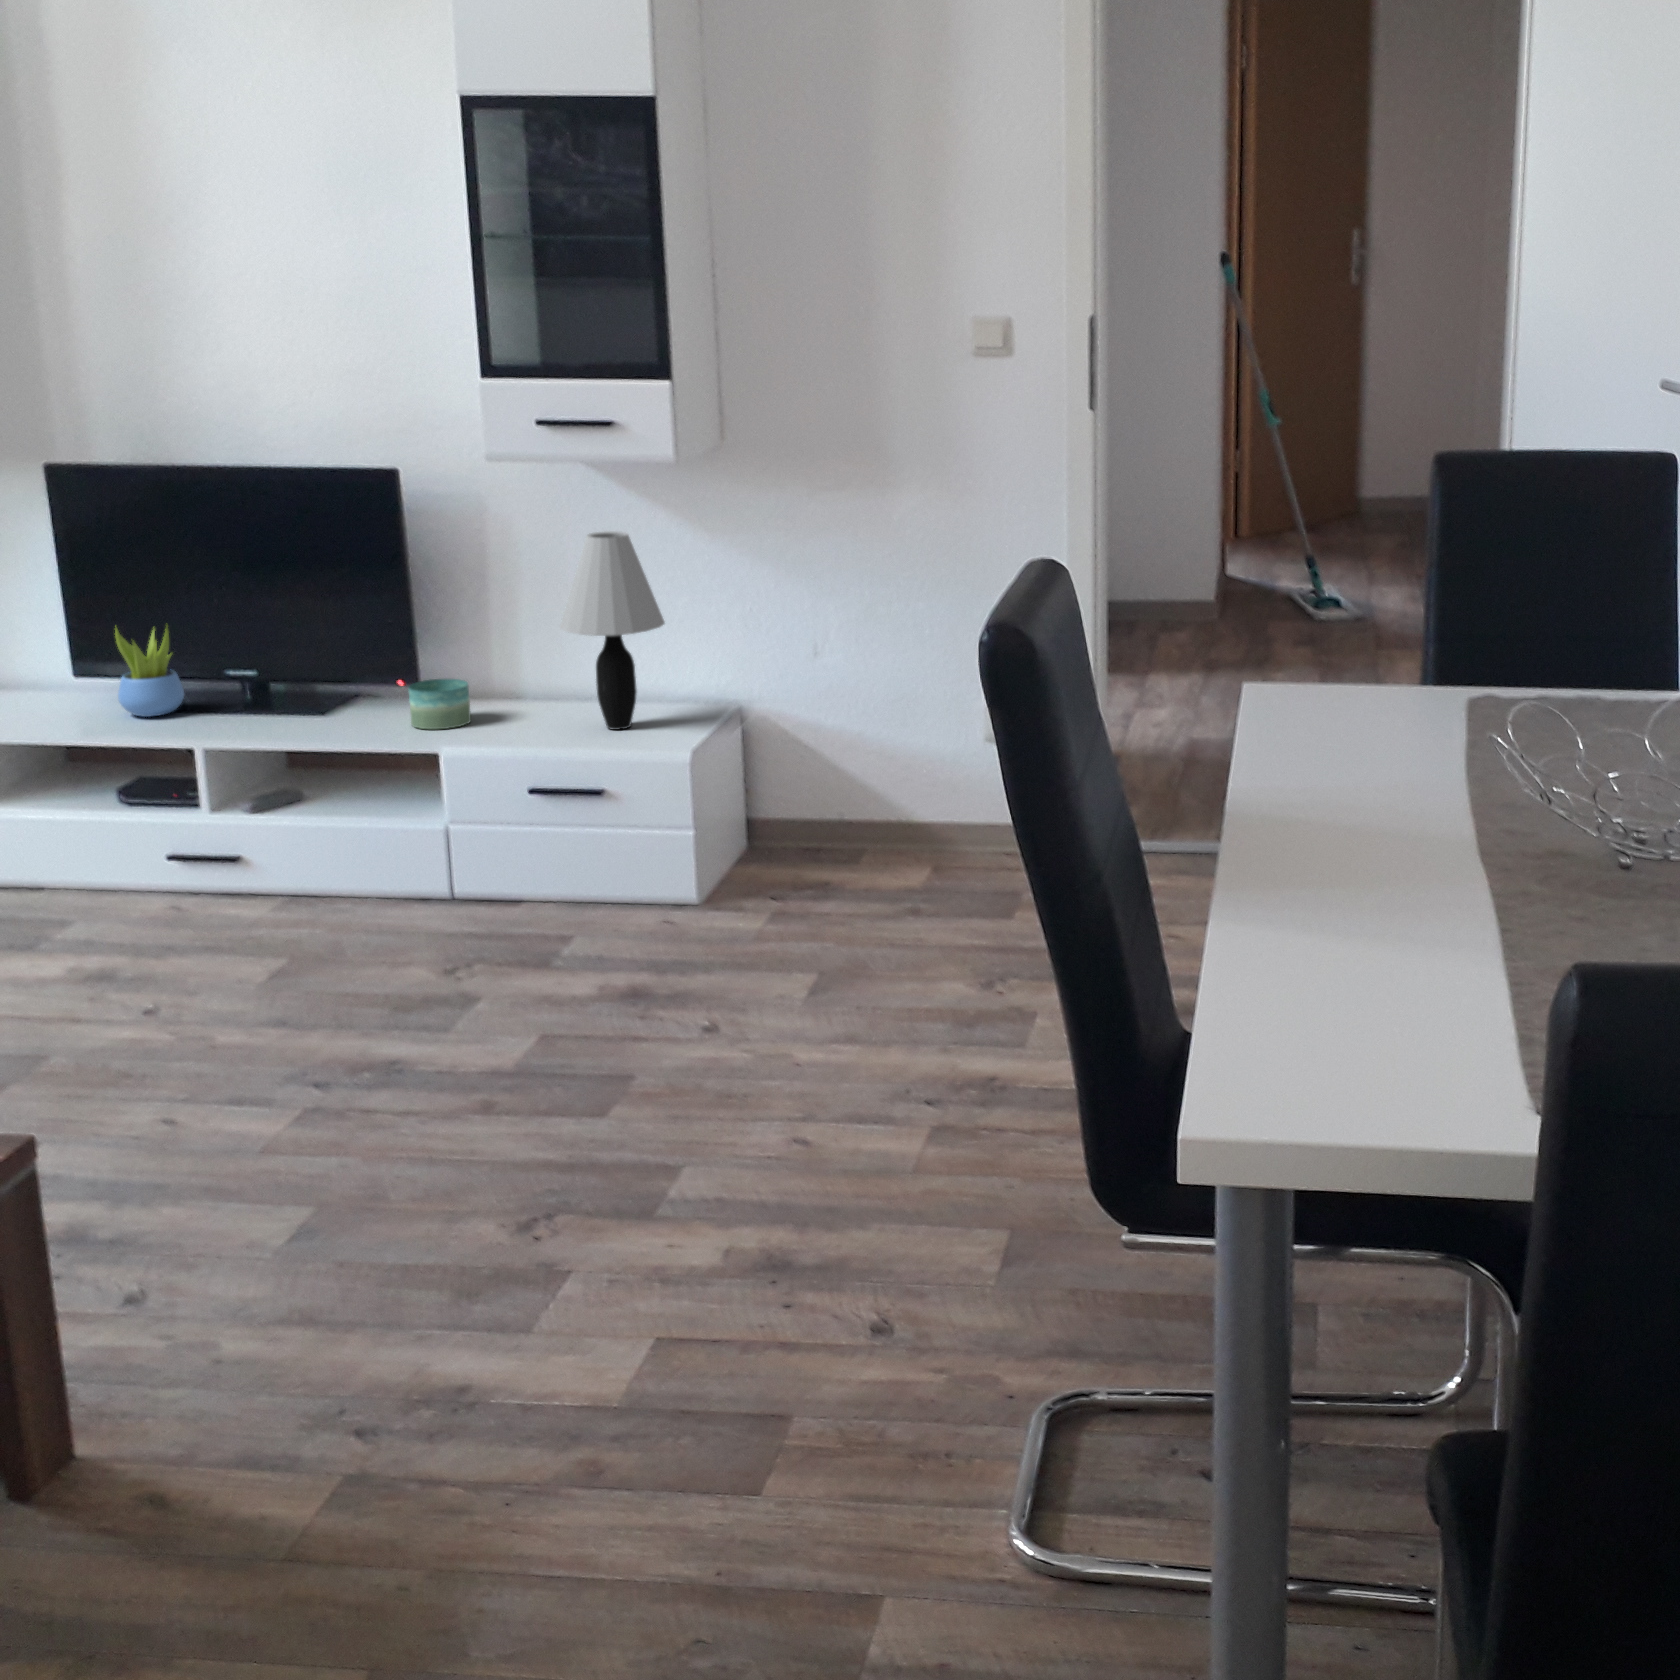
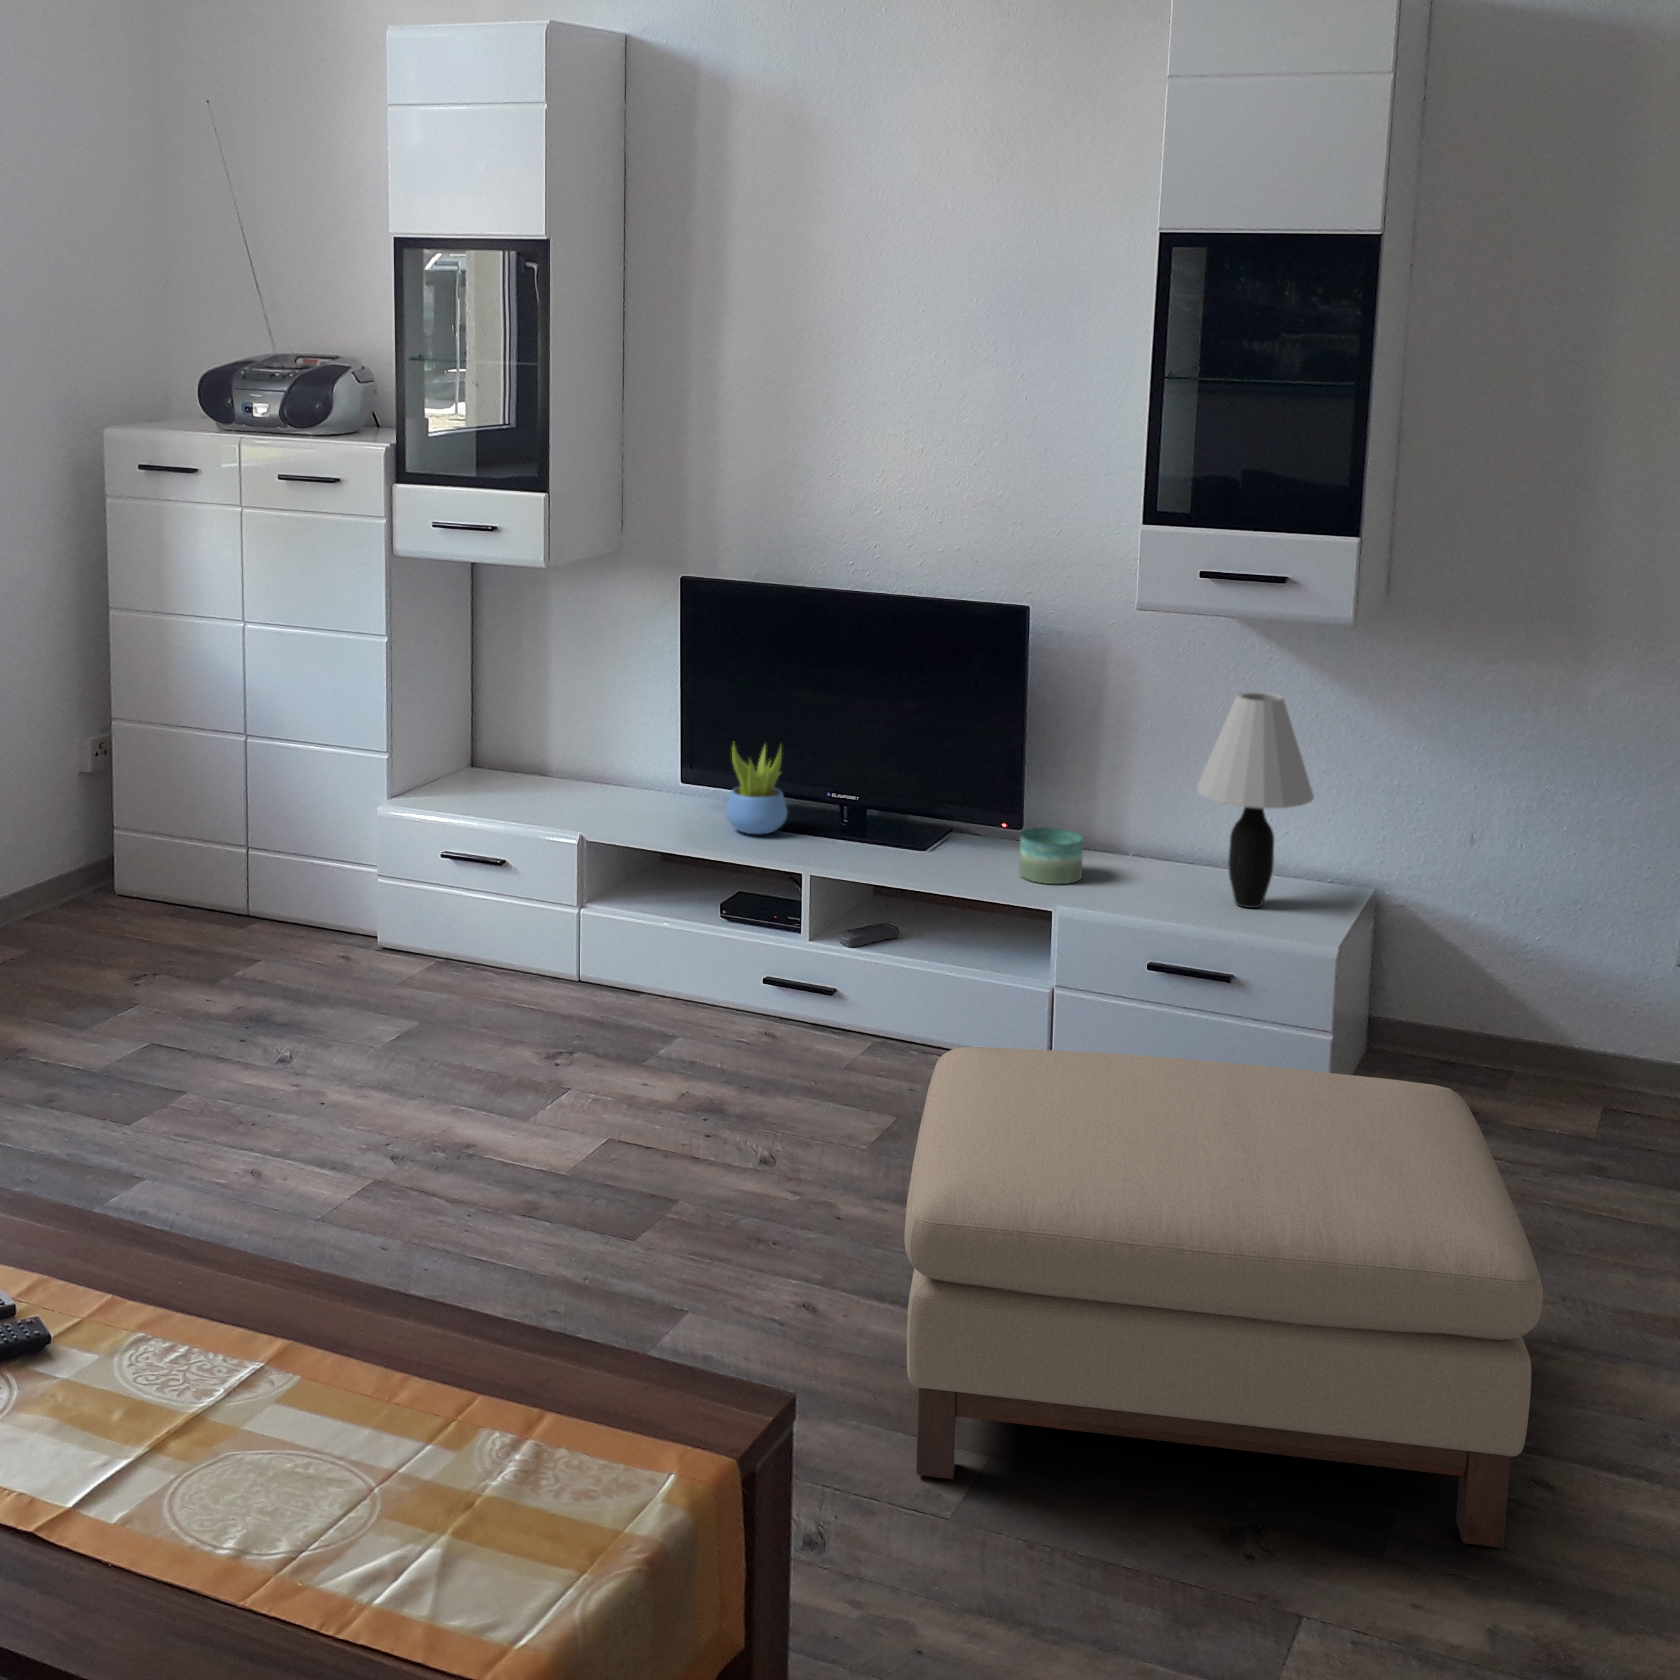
ottoman: none [190,838,751,1233] -> present [904,1047,1543,1548]

